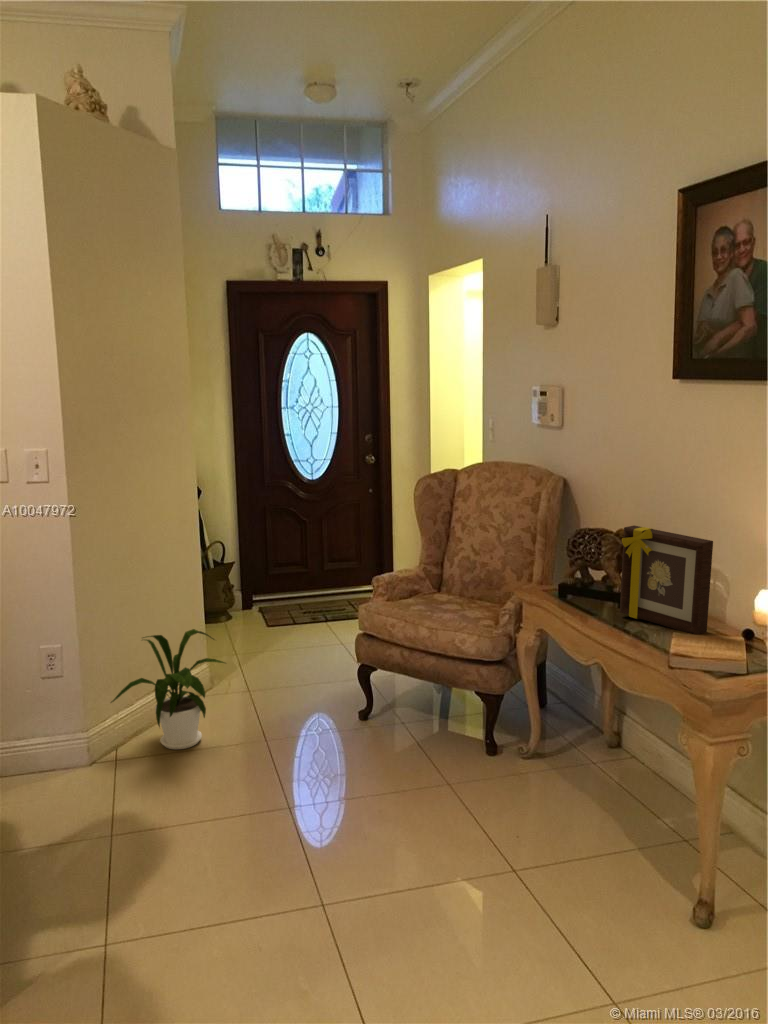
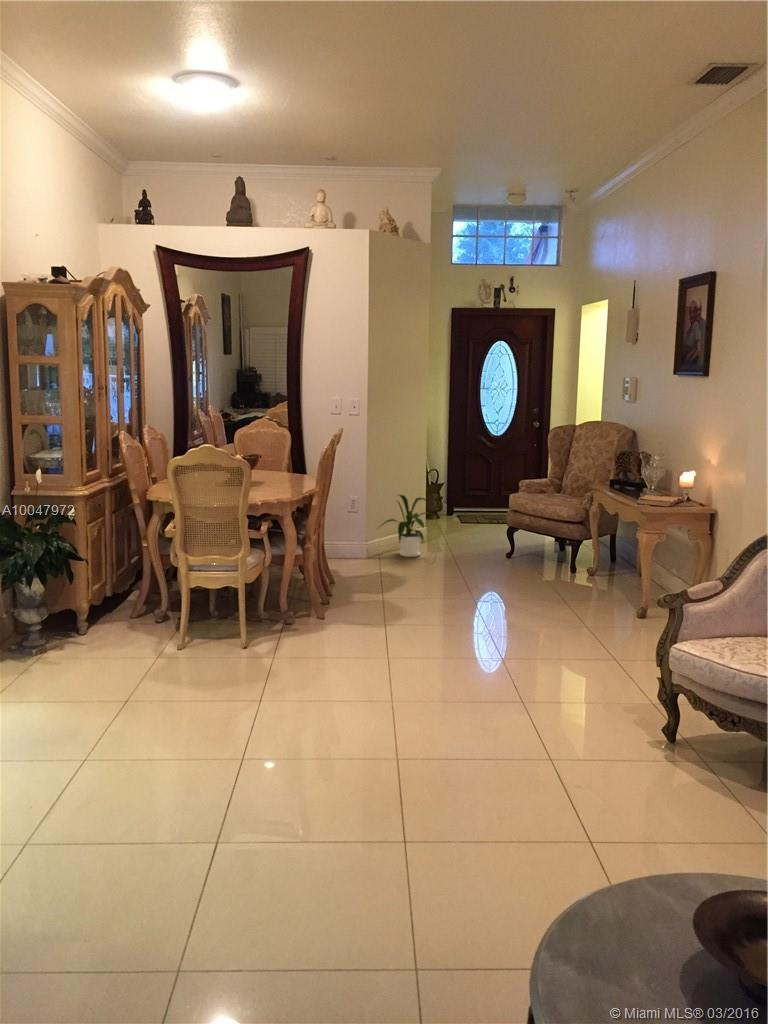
picture frame: present [620,526,713,634] -> none [632,444,671,495]

